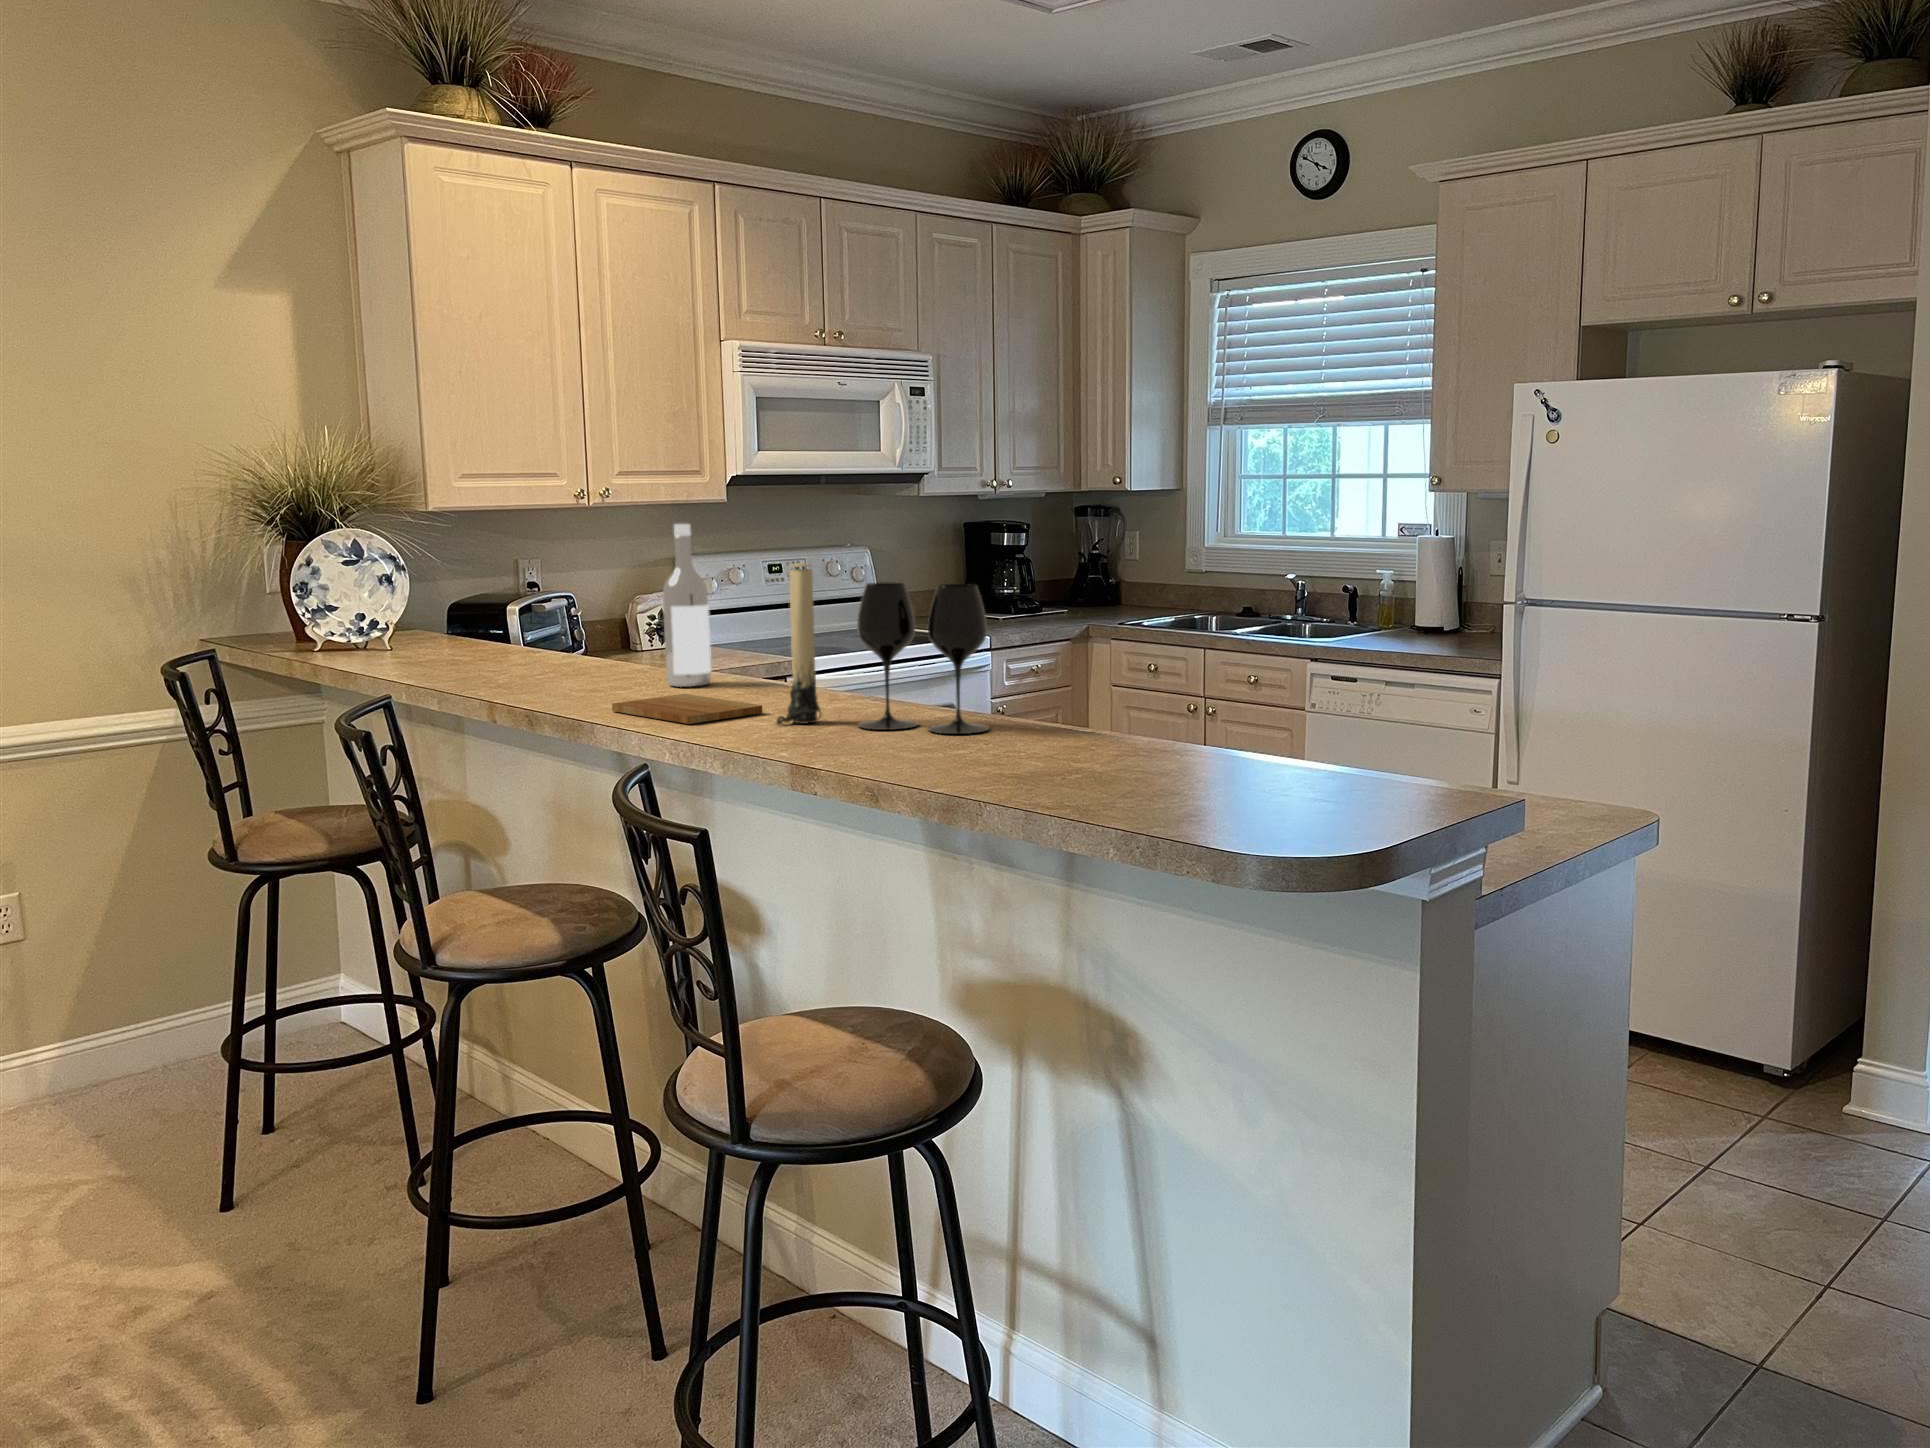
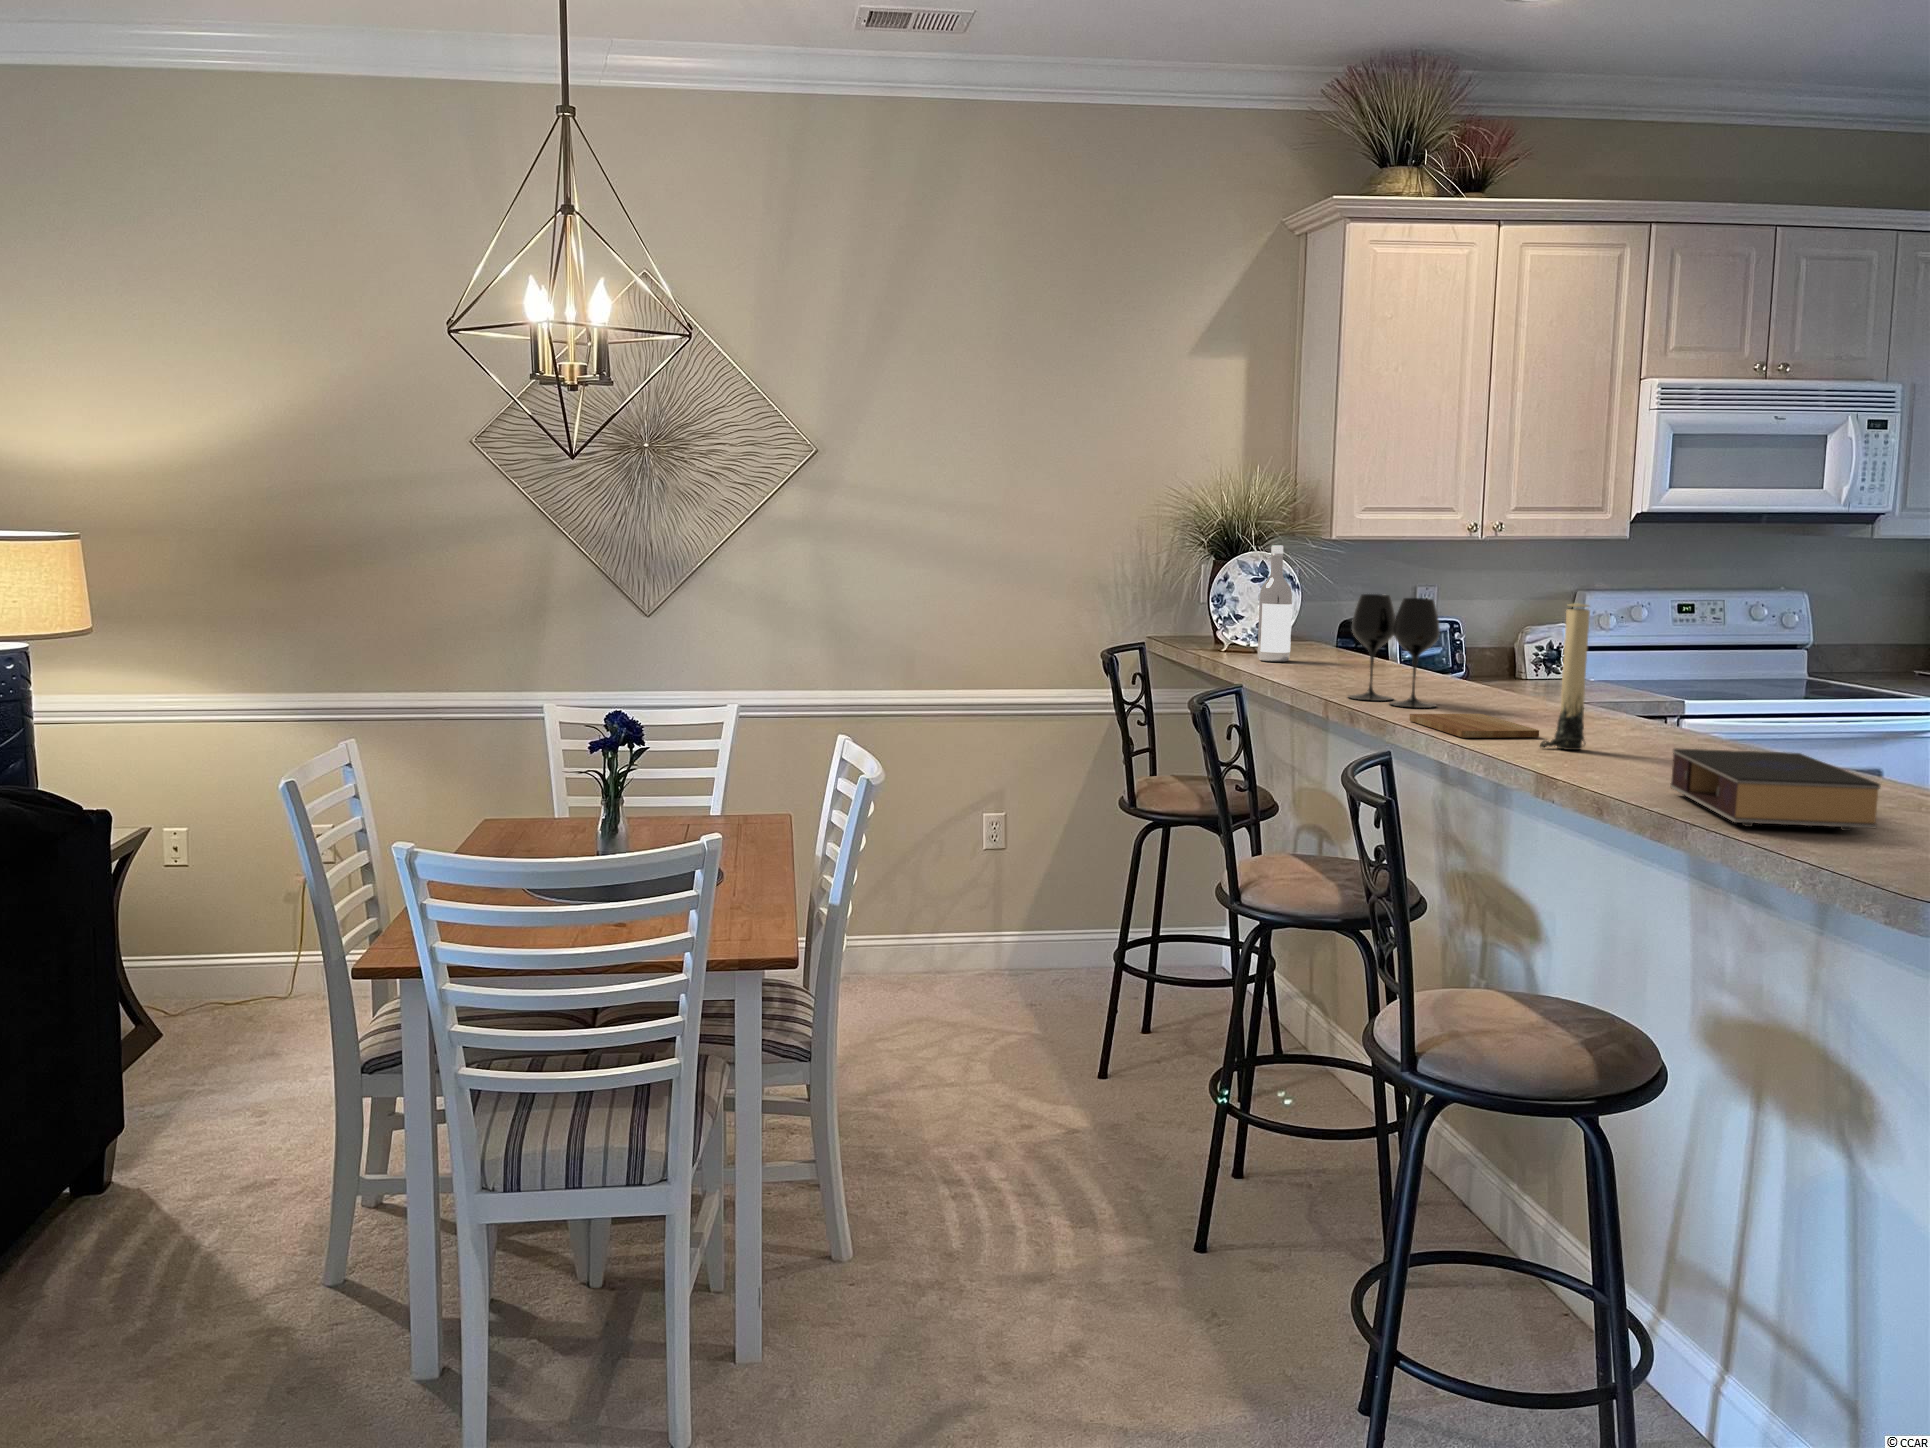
wine bottle: present [663,524,711,687] -> present [1258,545,1292,662]
wine glass: present [857,582,989,734] -> present [1348,594,1440,708]
book: none [951,700,1165,785] -> present [1670,748,1881,831]

